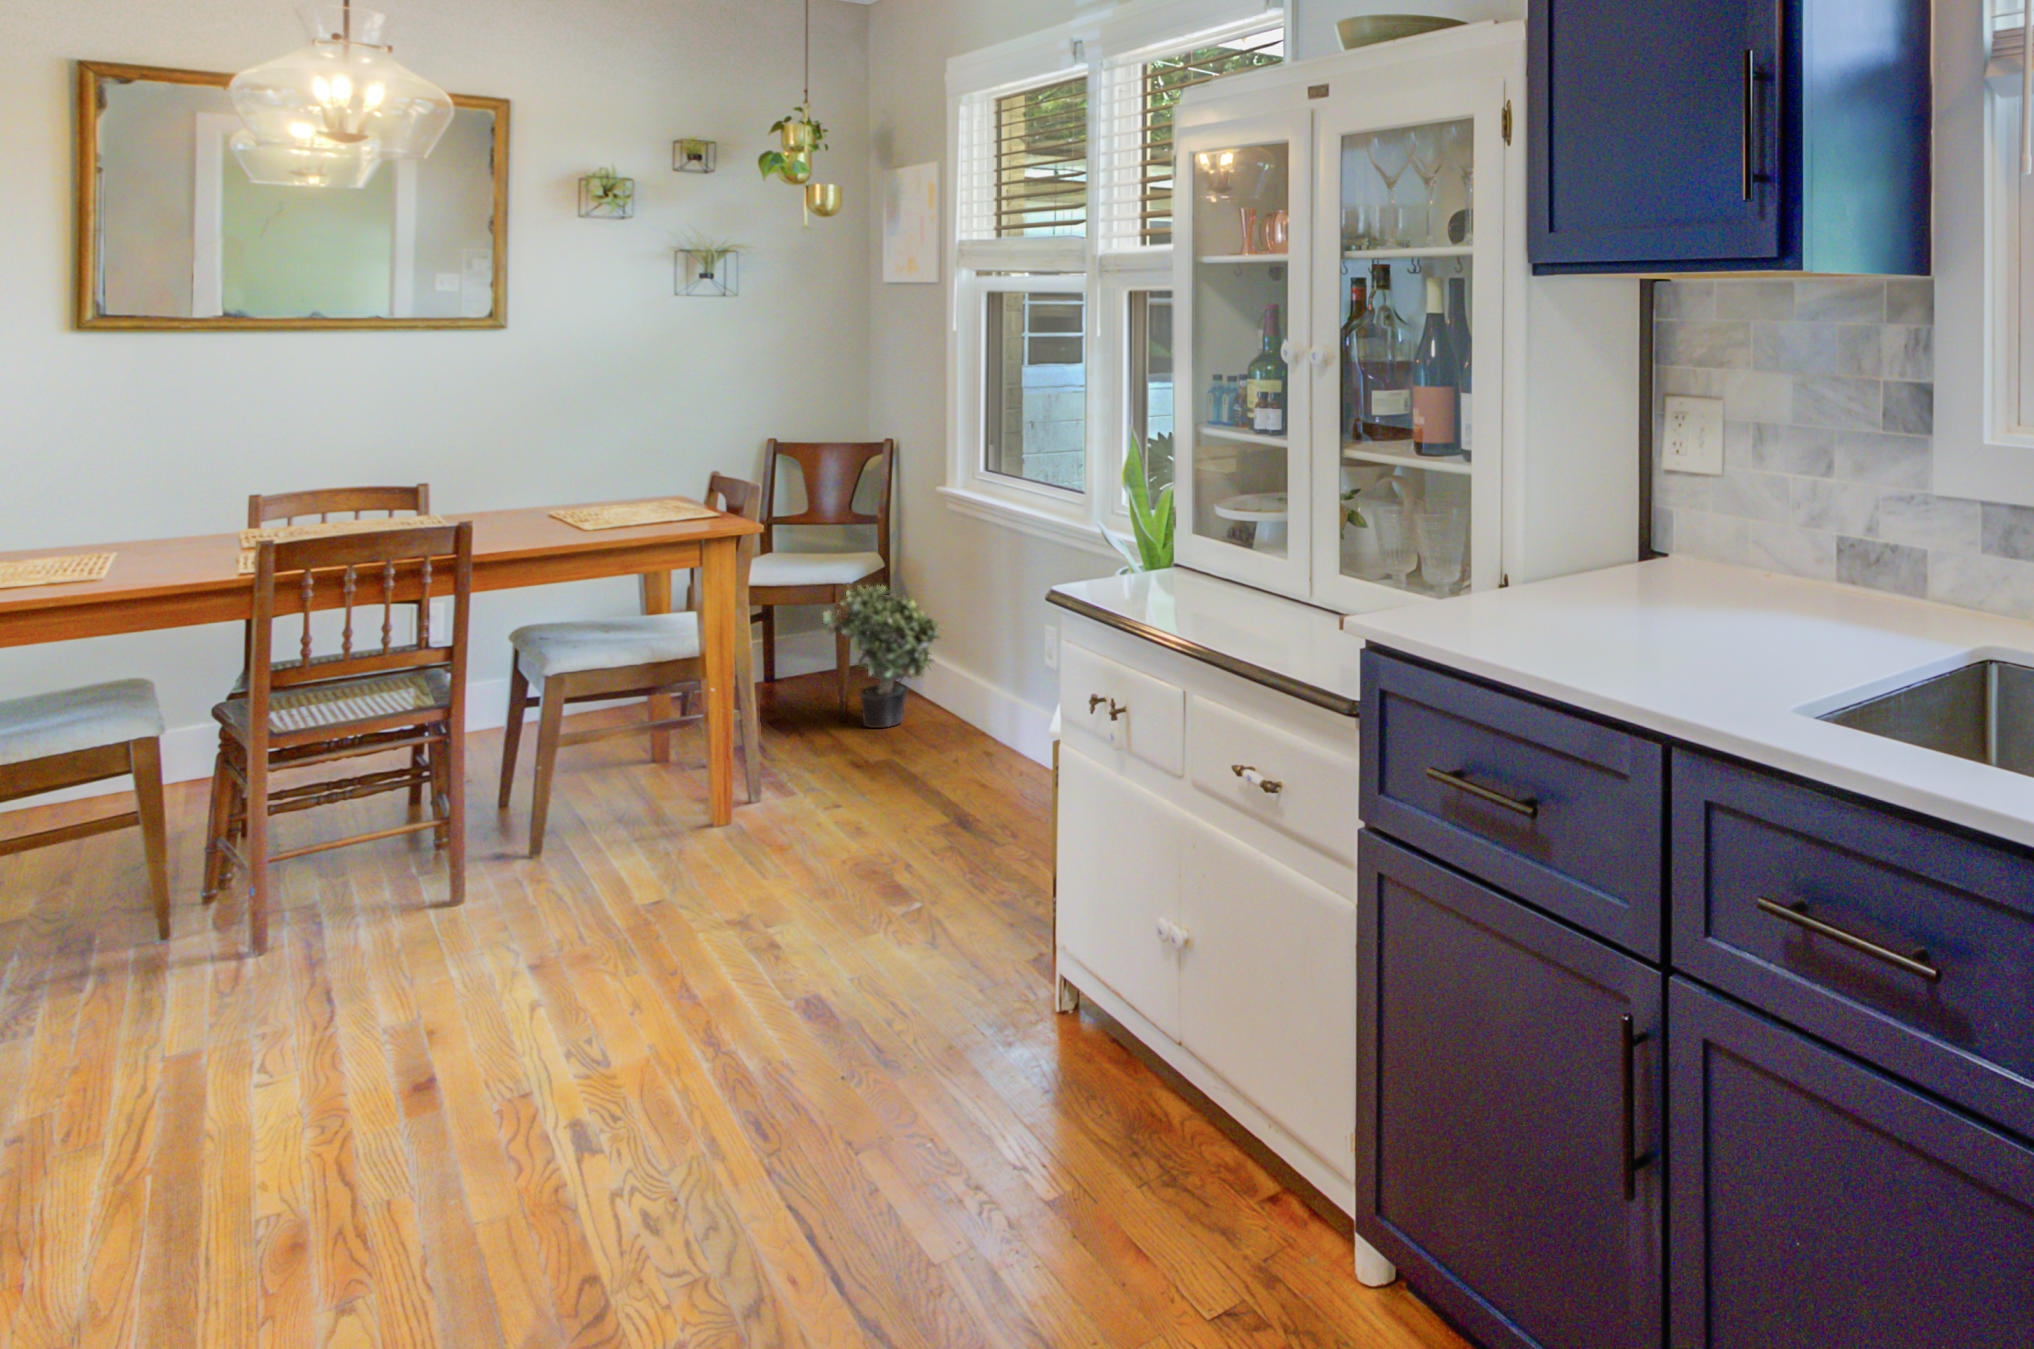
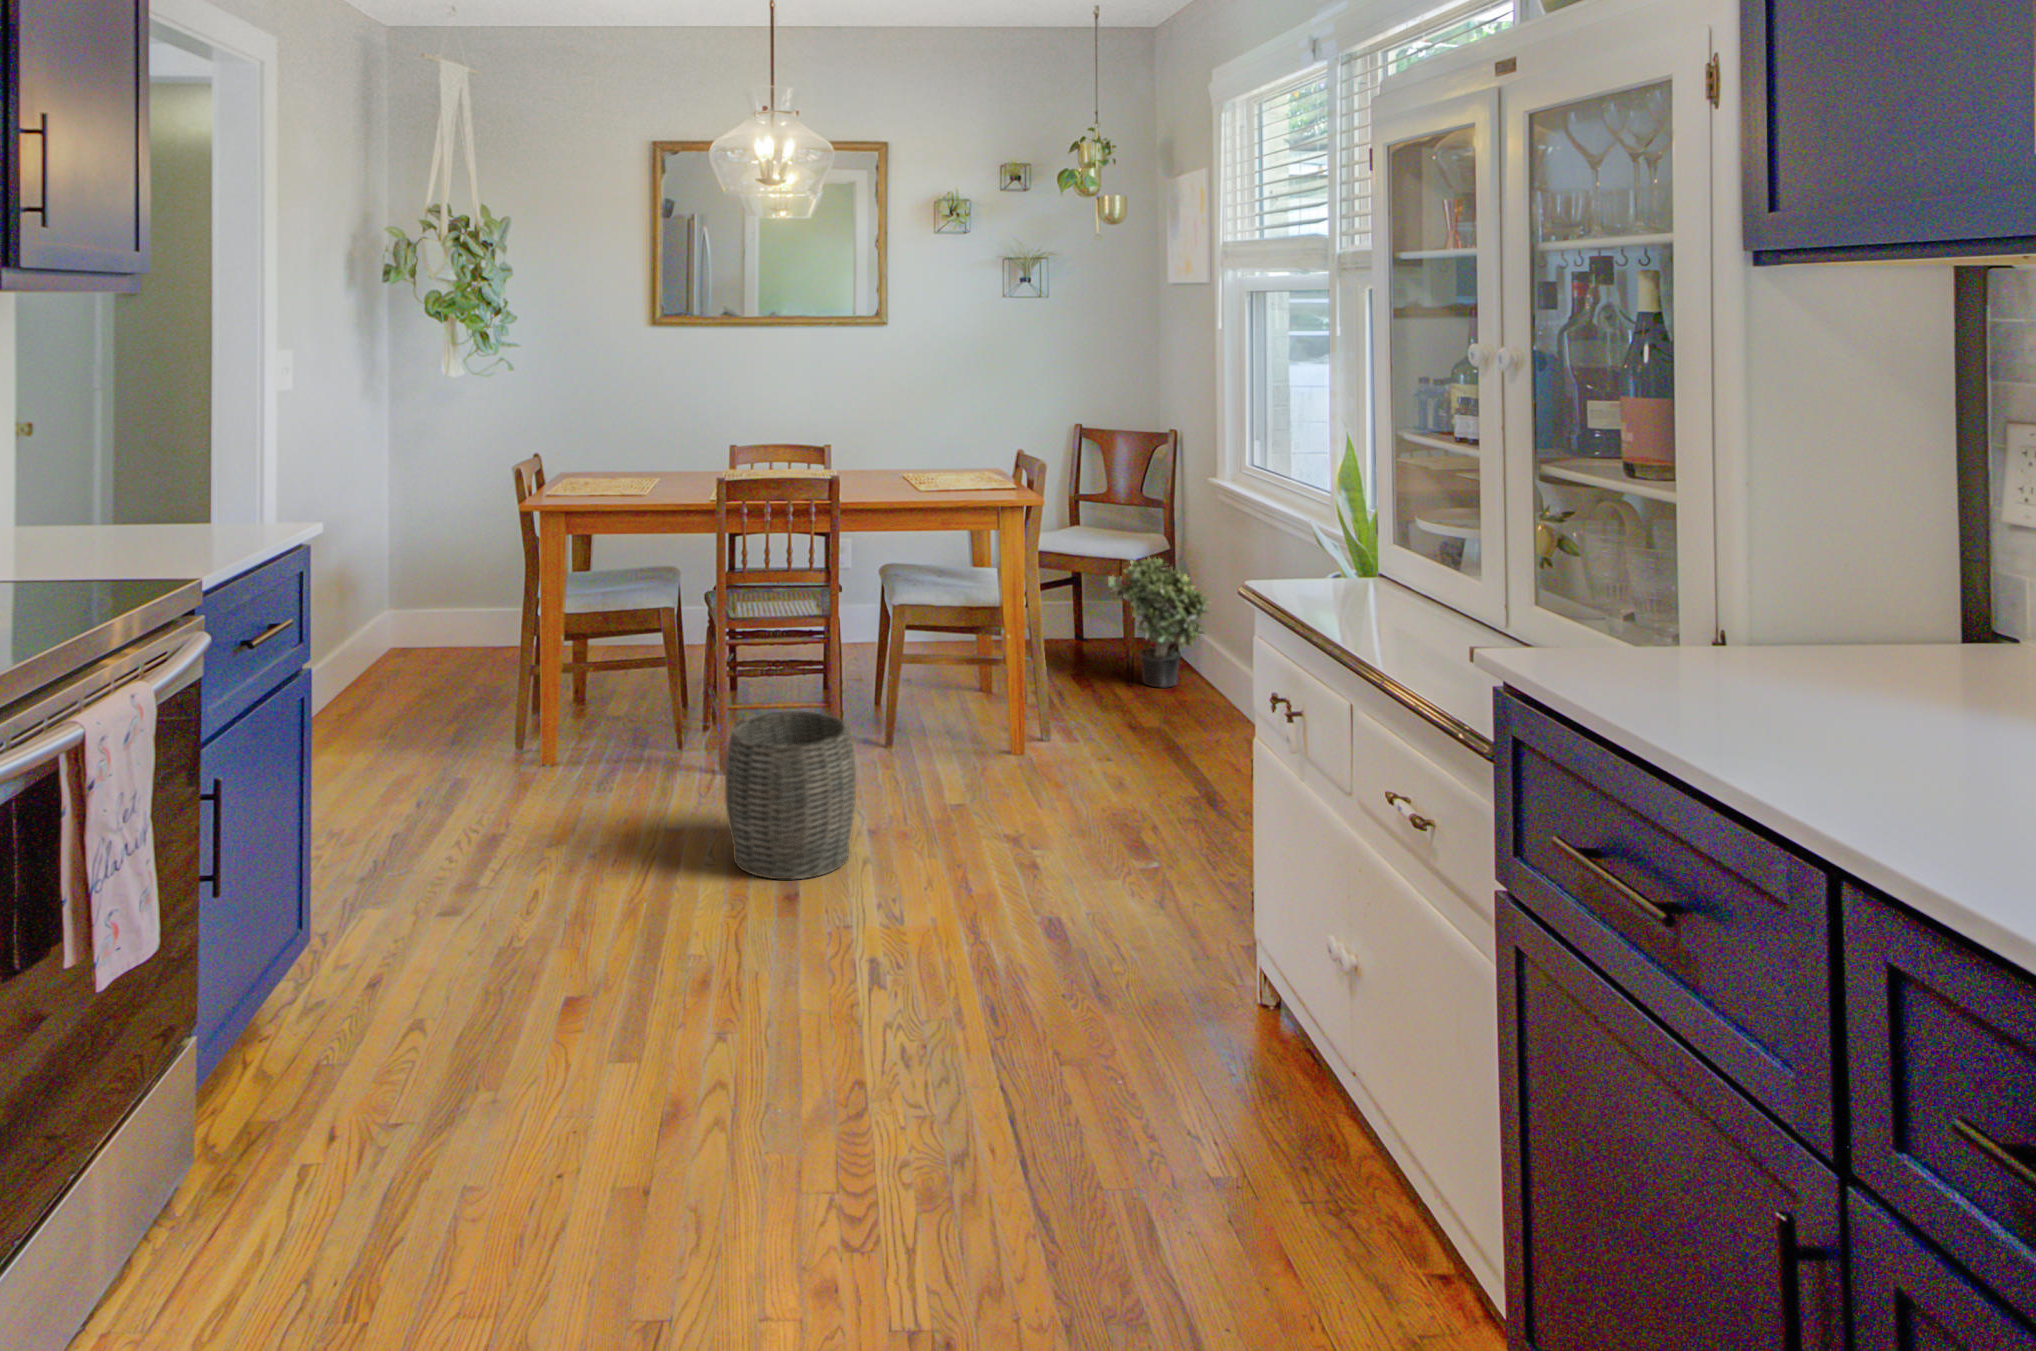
woven basket: none [310,827,528,1064] -> present [725,711,856,879]

